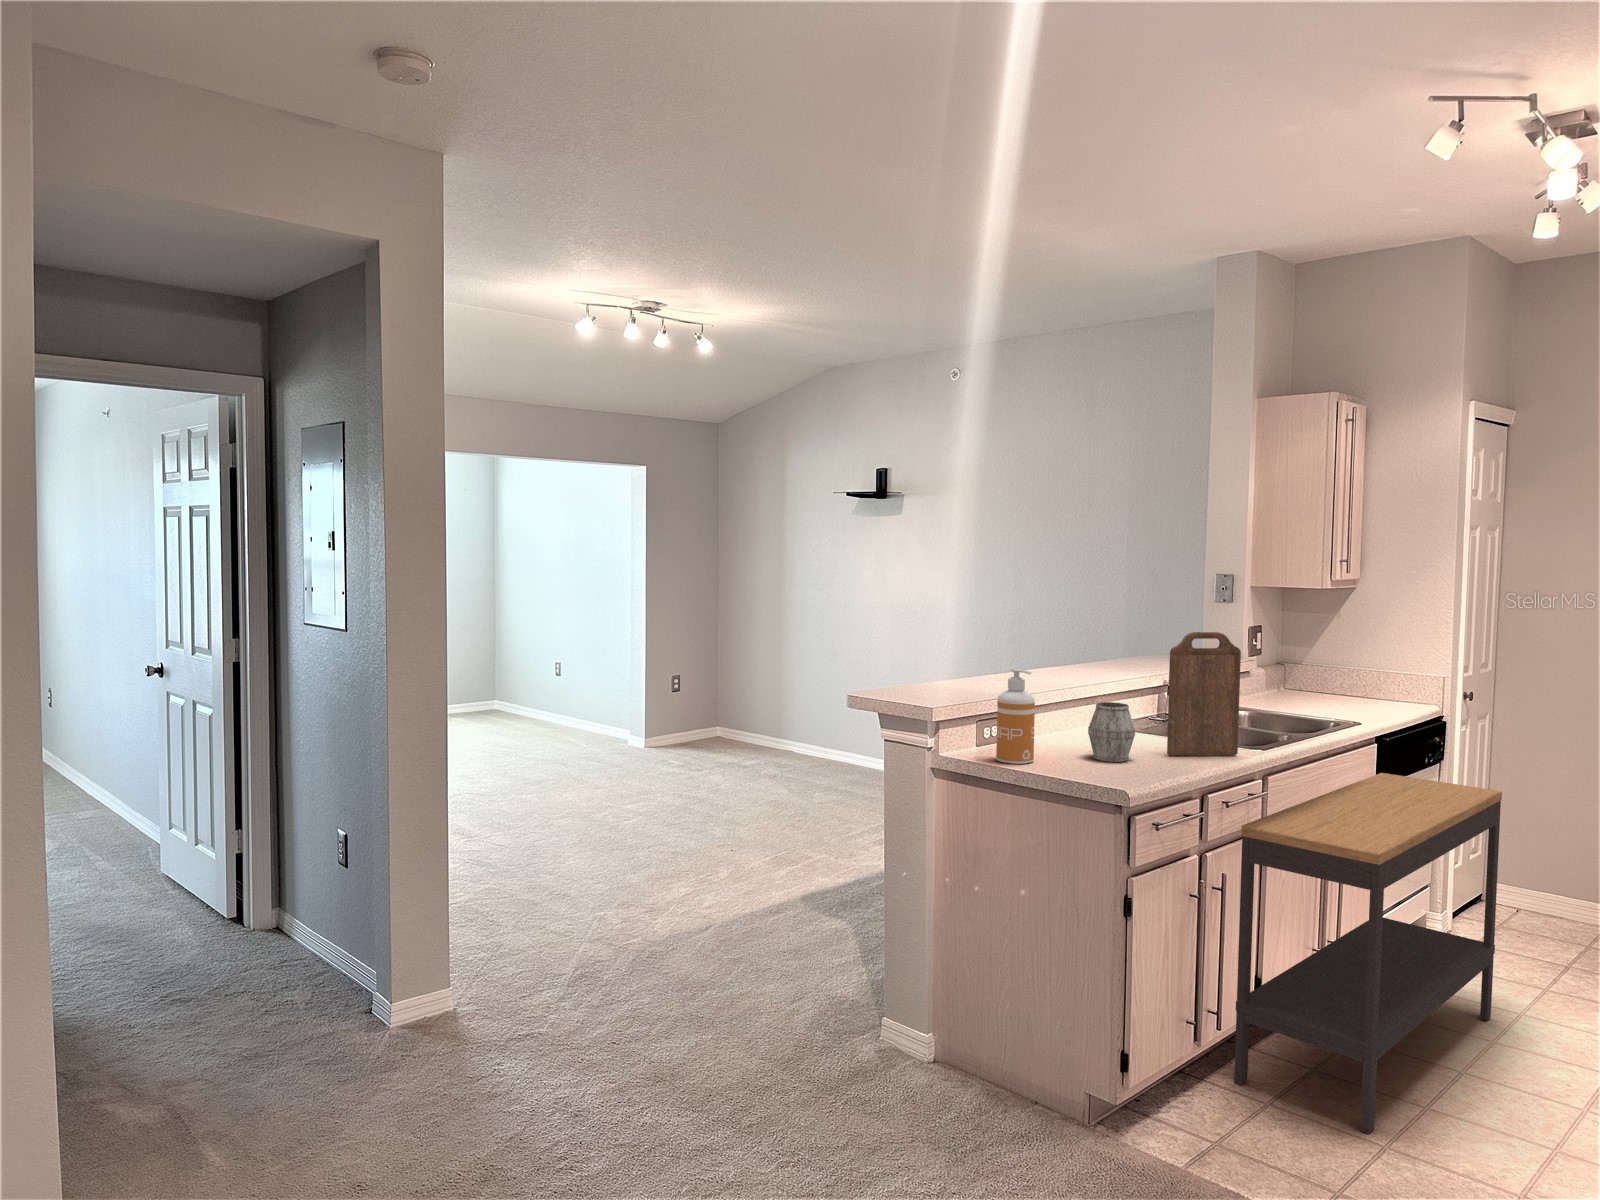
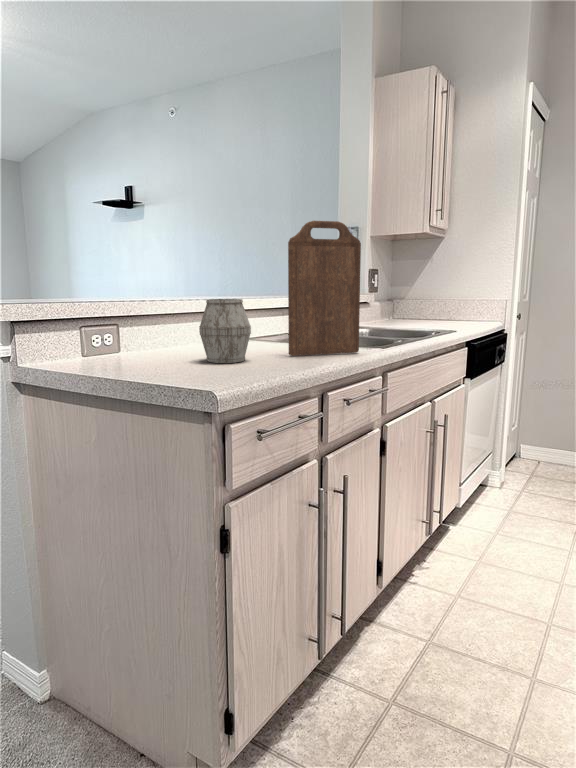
soap dispenser: present [996,669,1035,764] -> none [79,254,131,370]
console table: present [1234,773,1502,1134] -> none [358,370,568,730]

